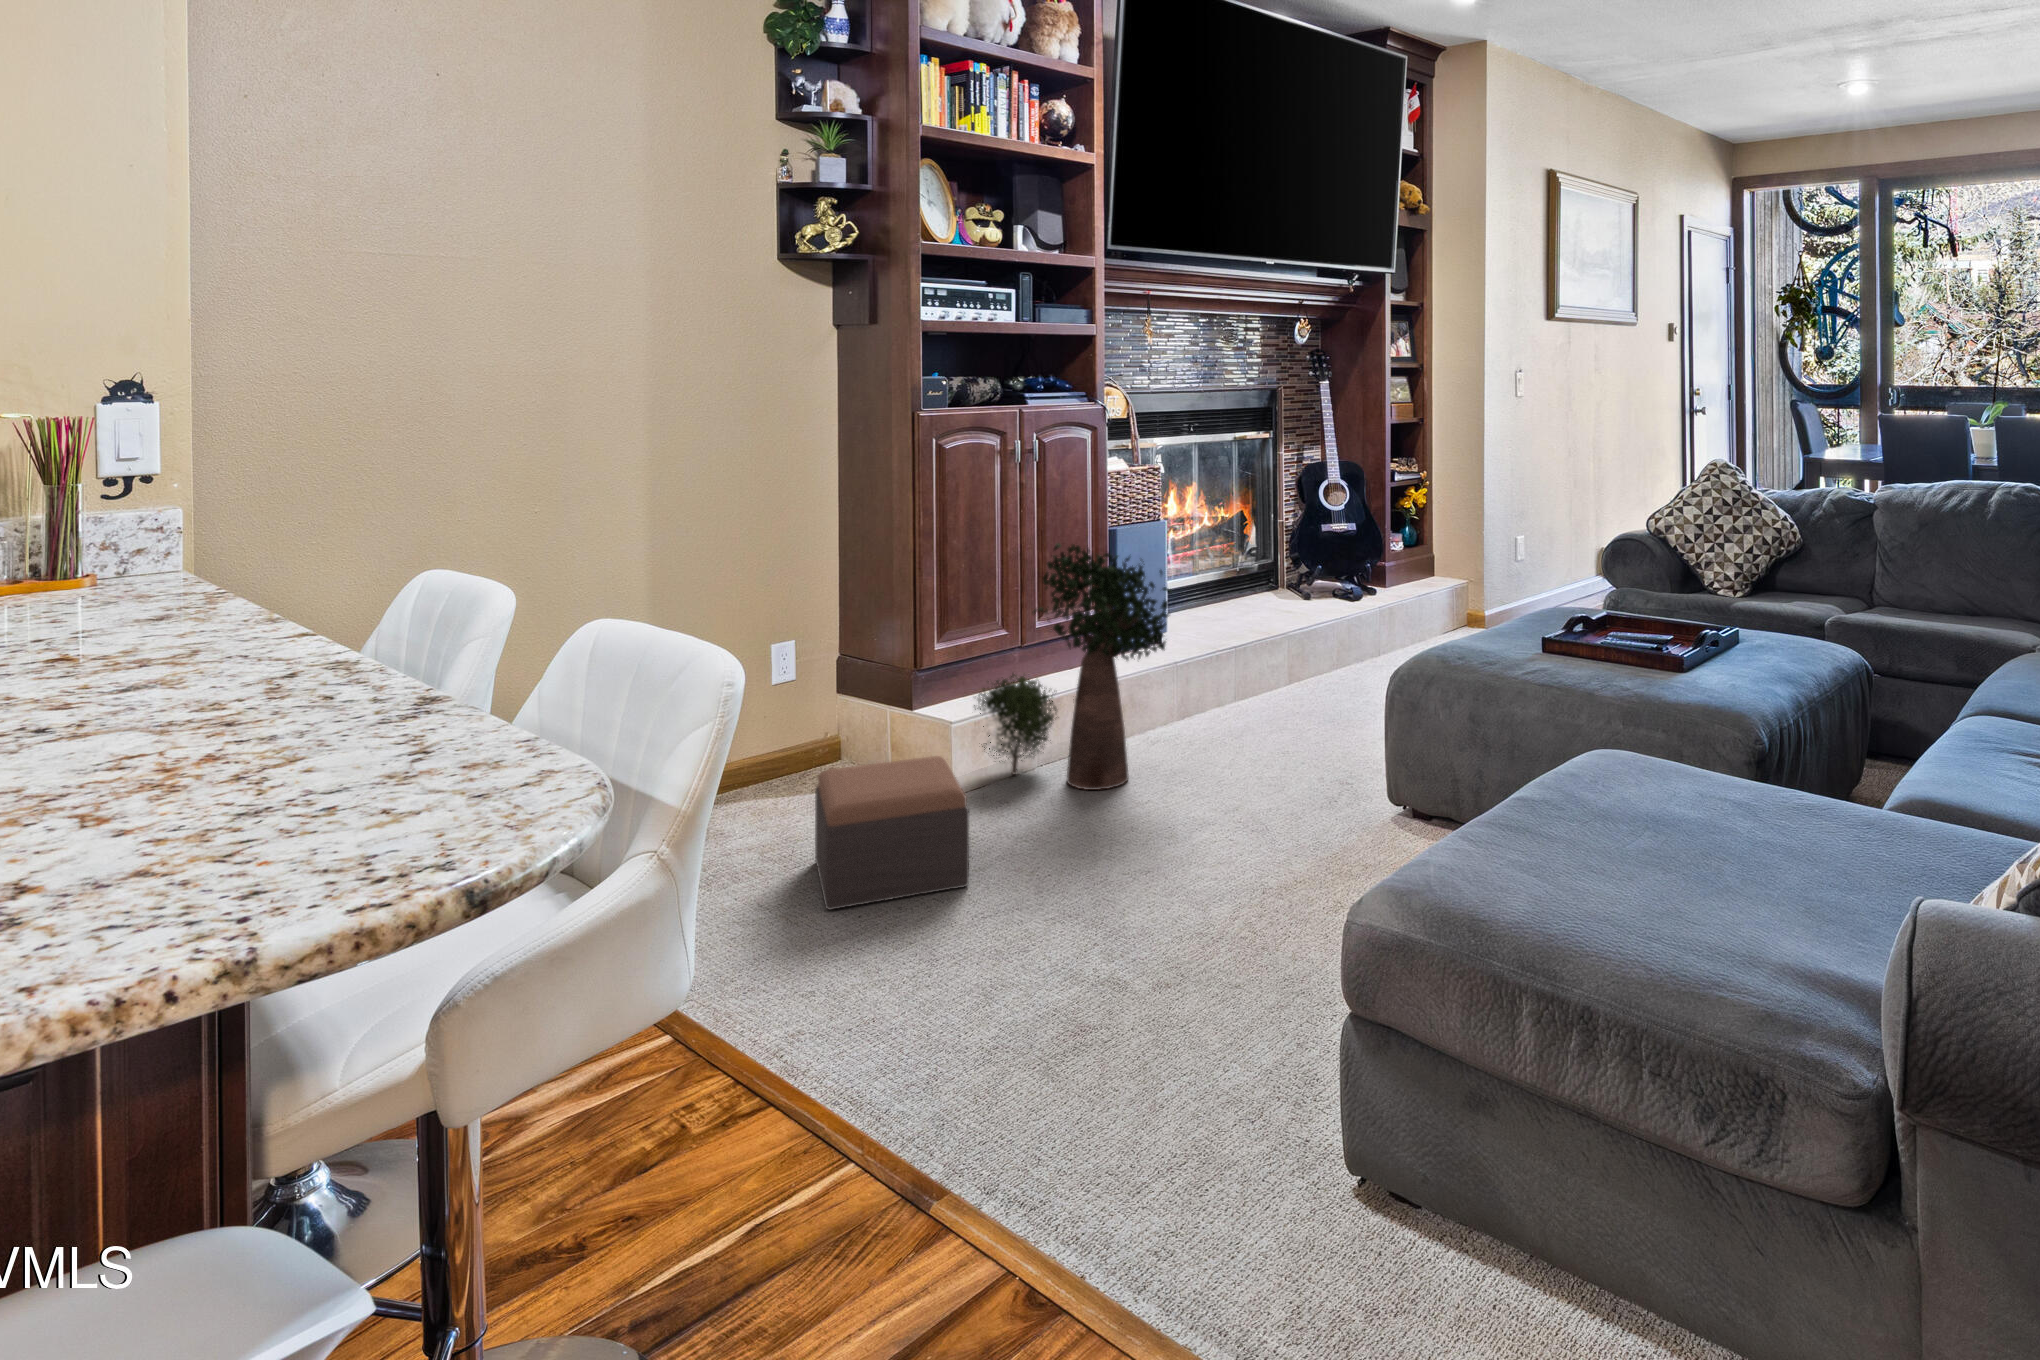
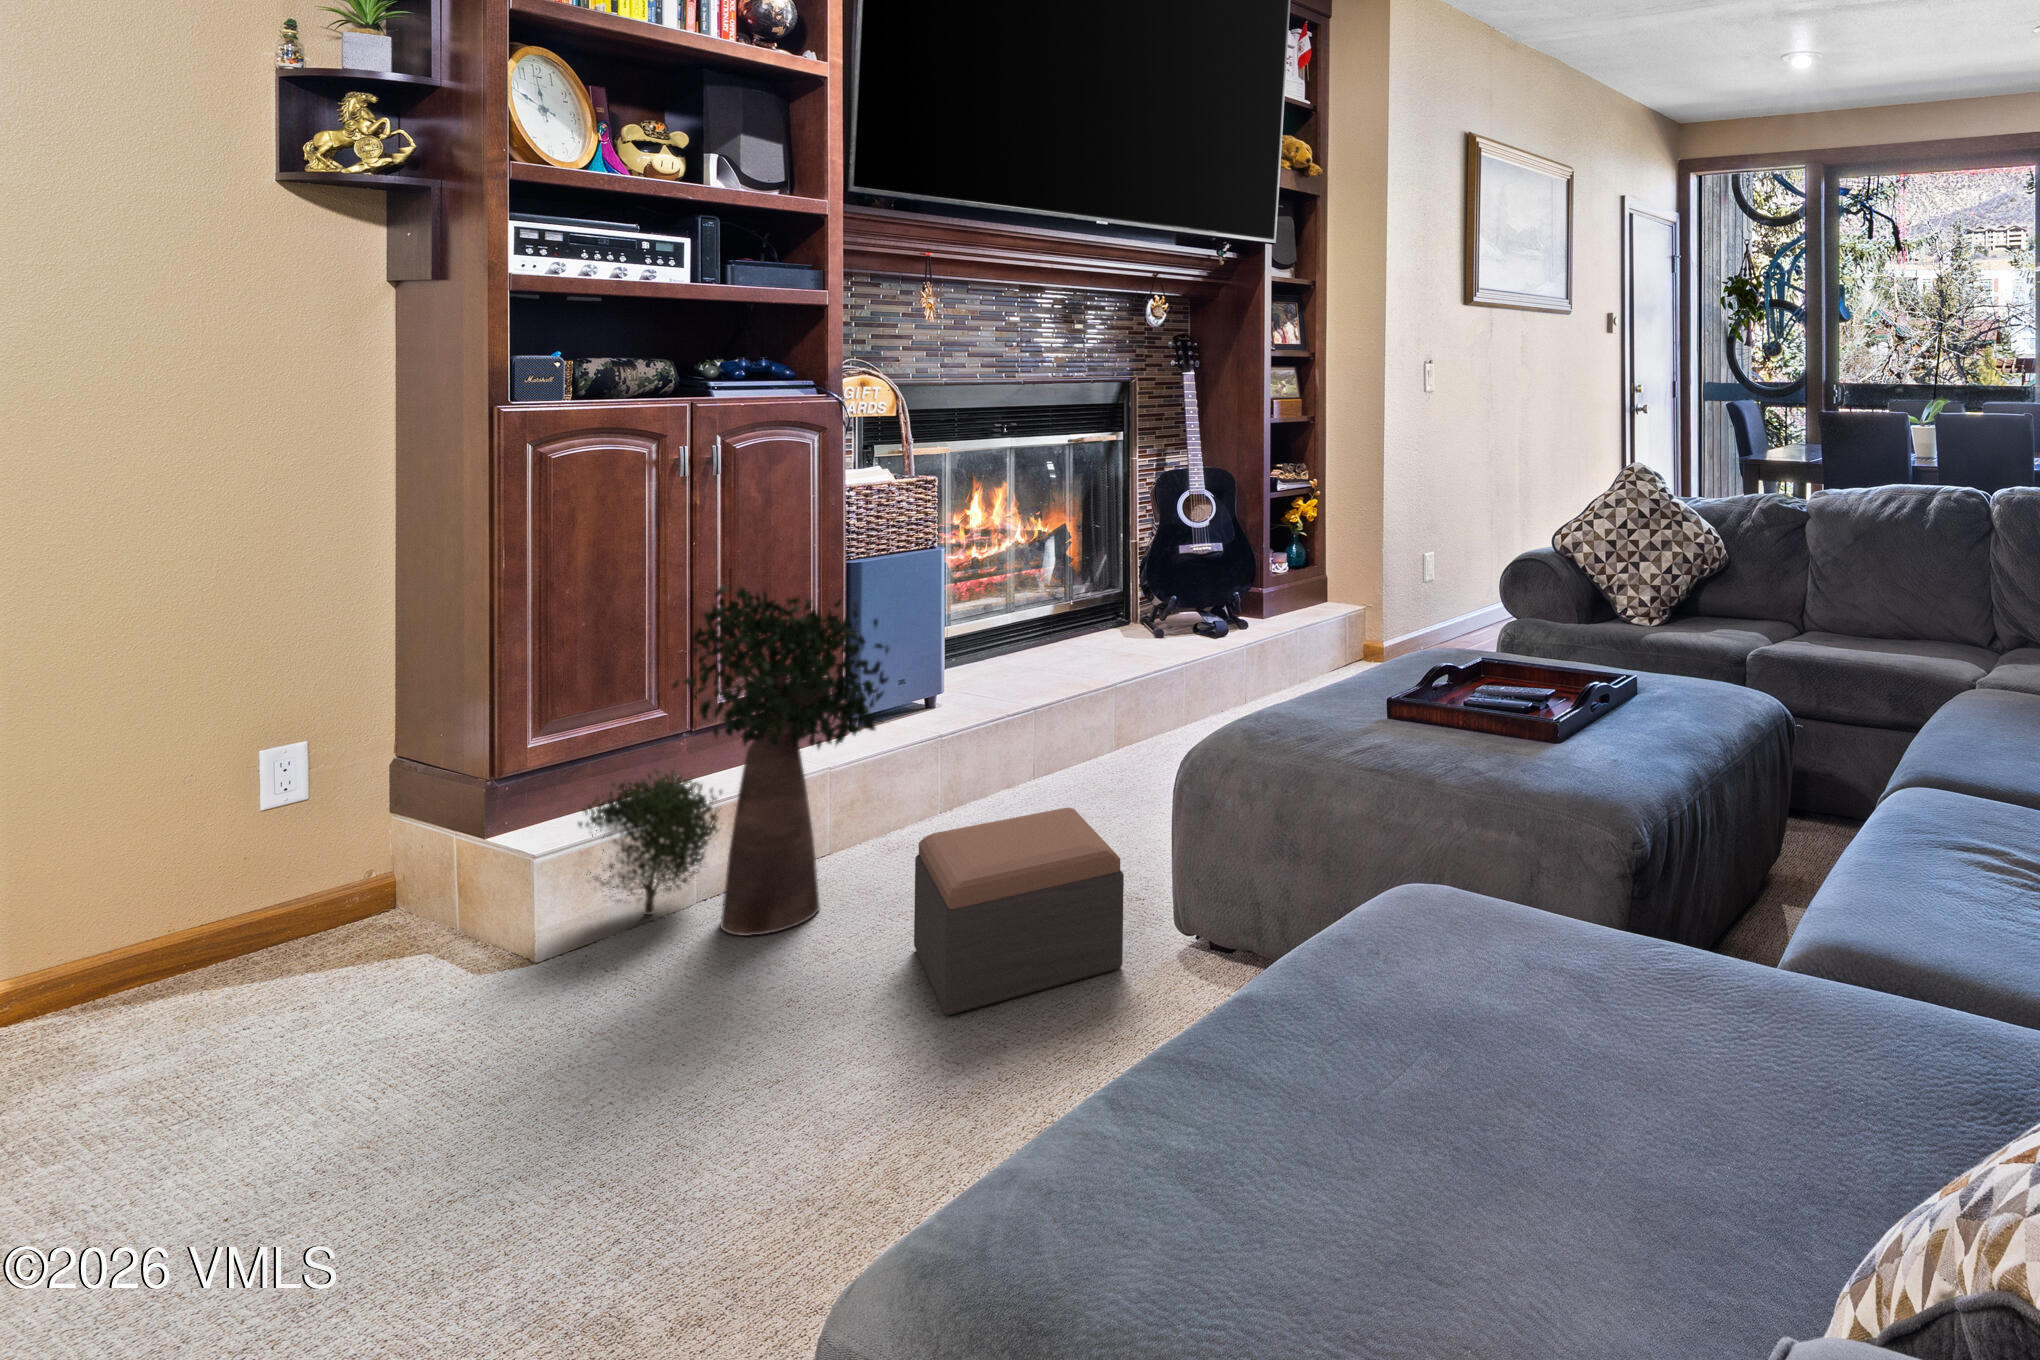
footstool: present [815,756,969,910] -> present [914,808,1124,1015]

